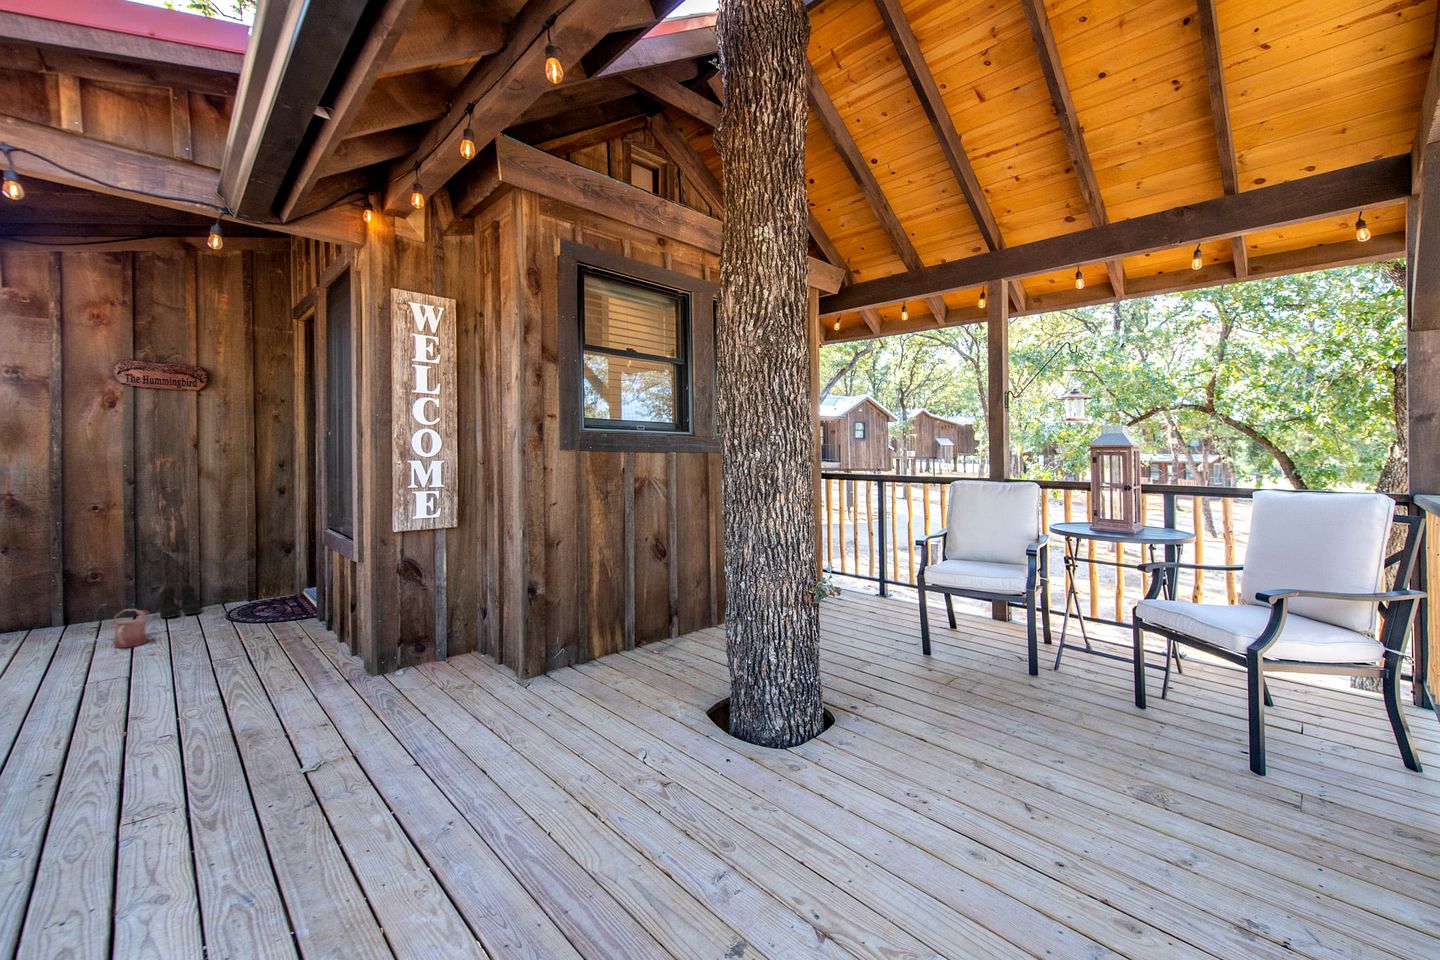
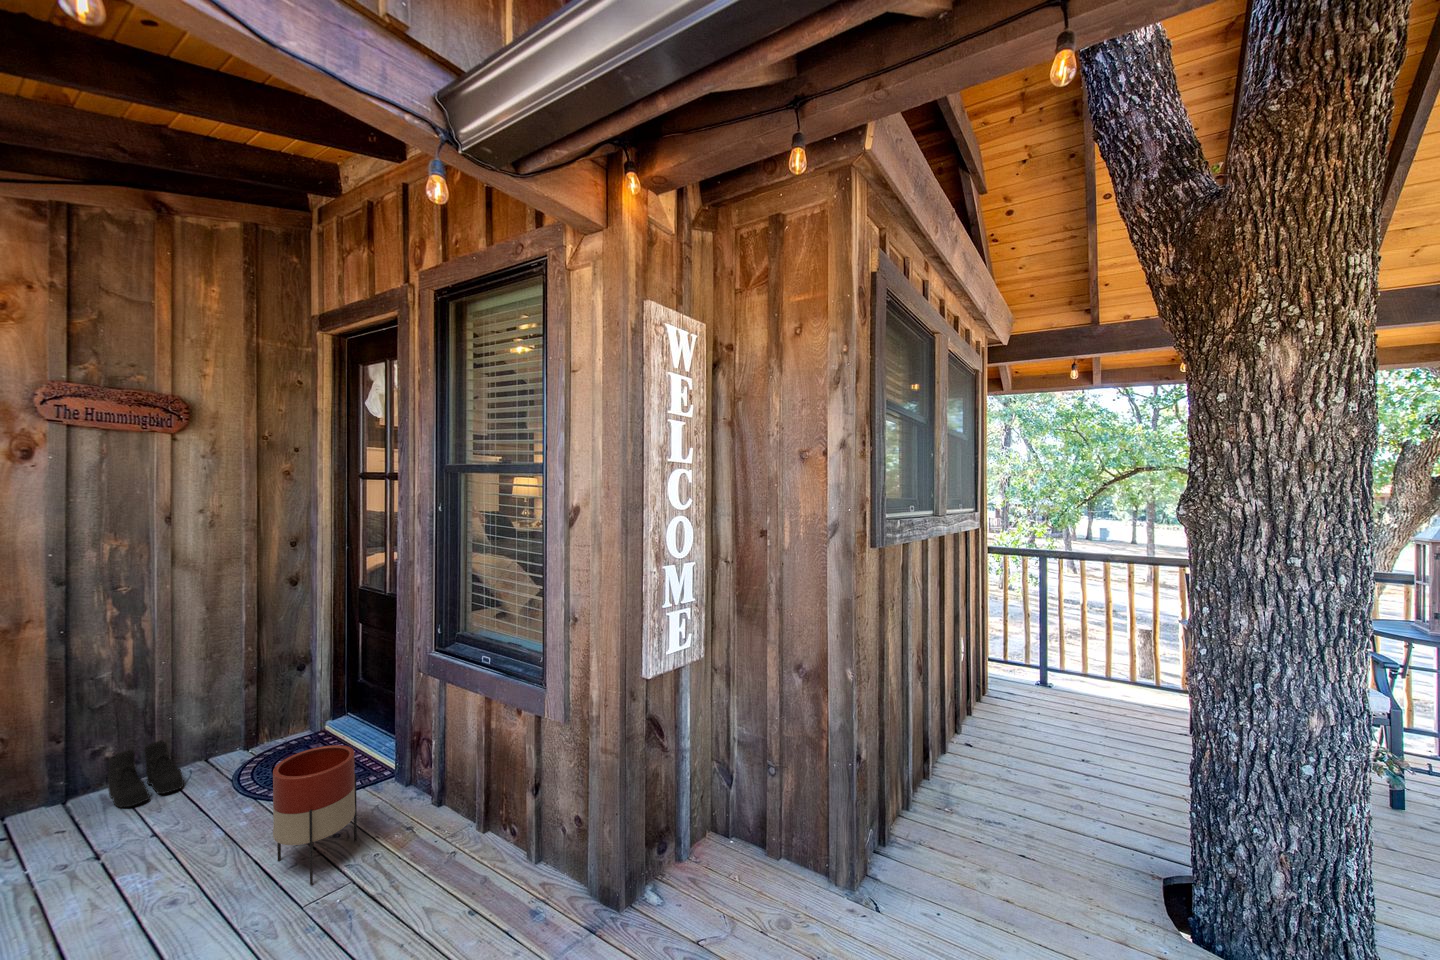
planter: none [211,579,268,651] -> present [273,745,357,884]
watering can: present [112,609,149,648] -> none [69,819,138,909]

